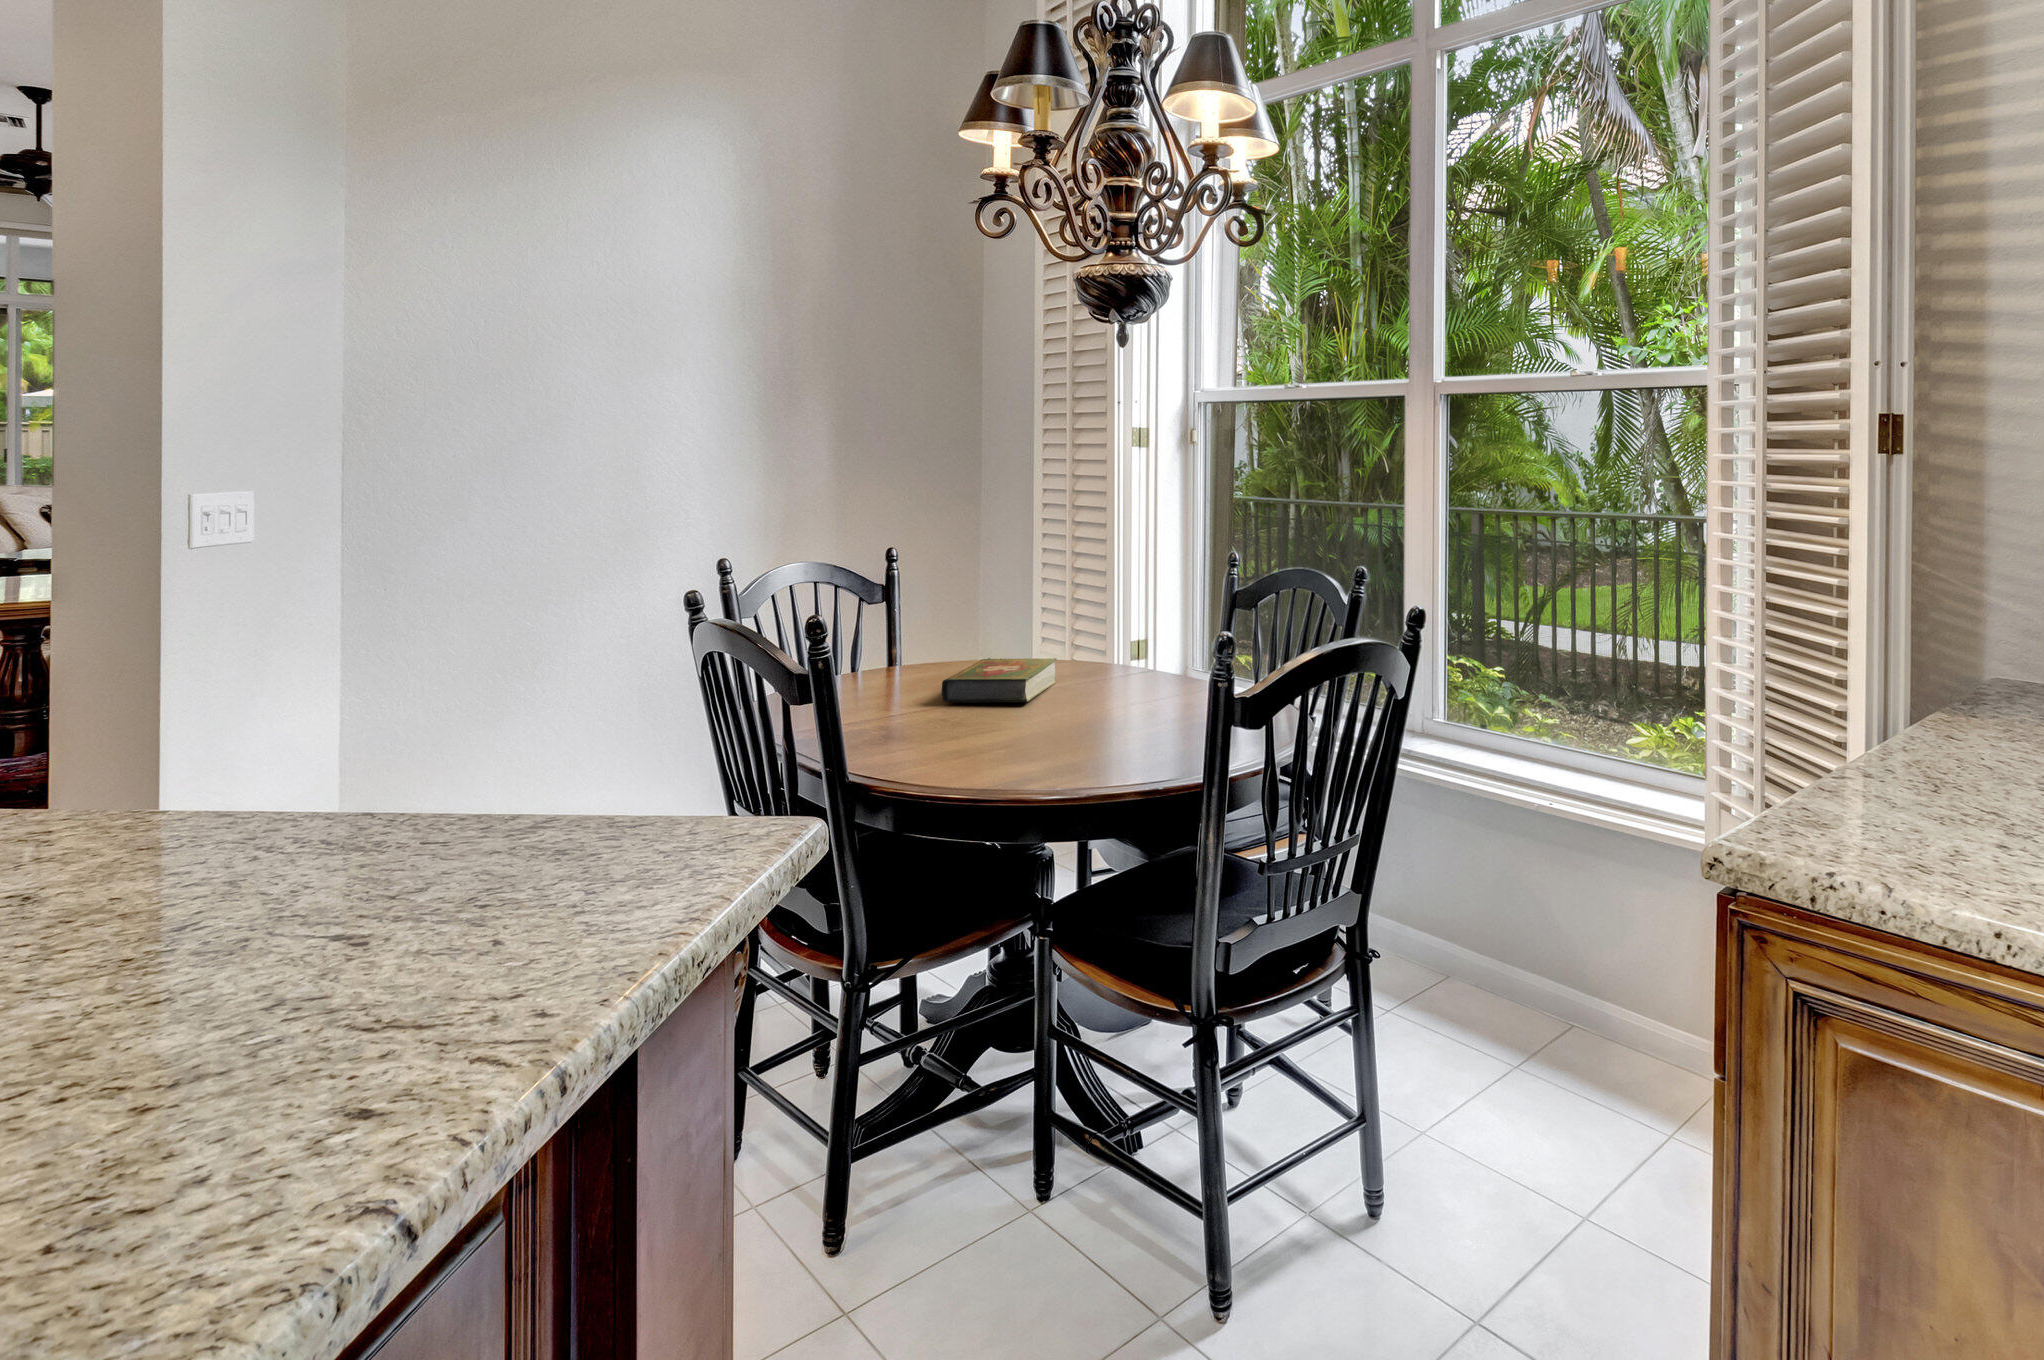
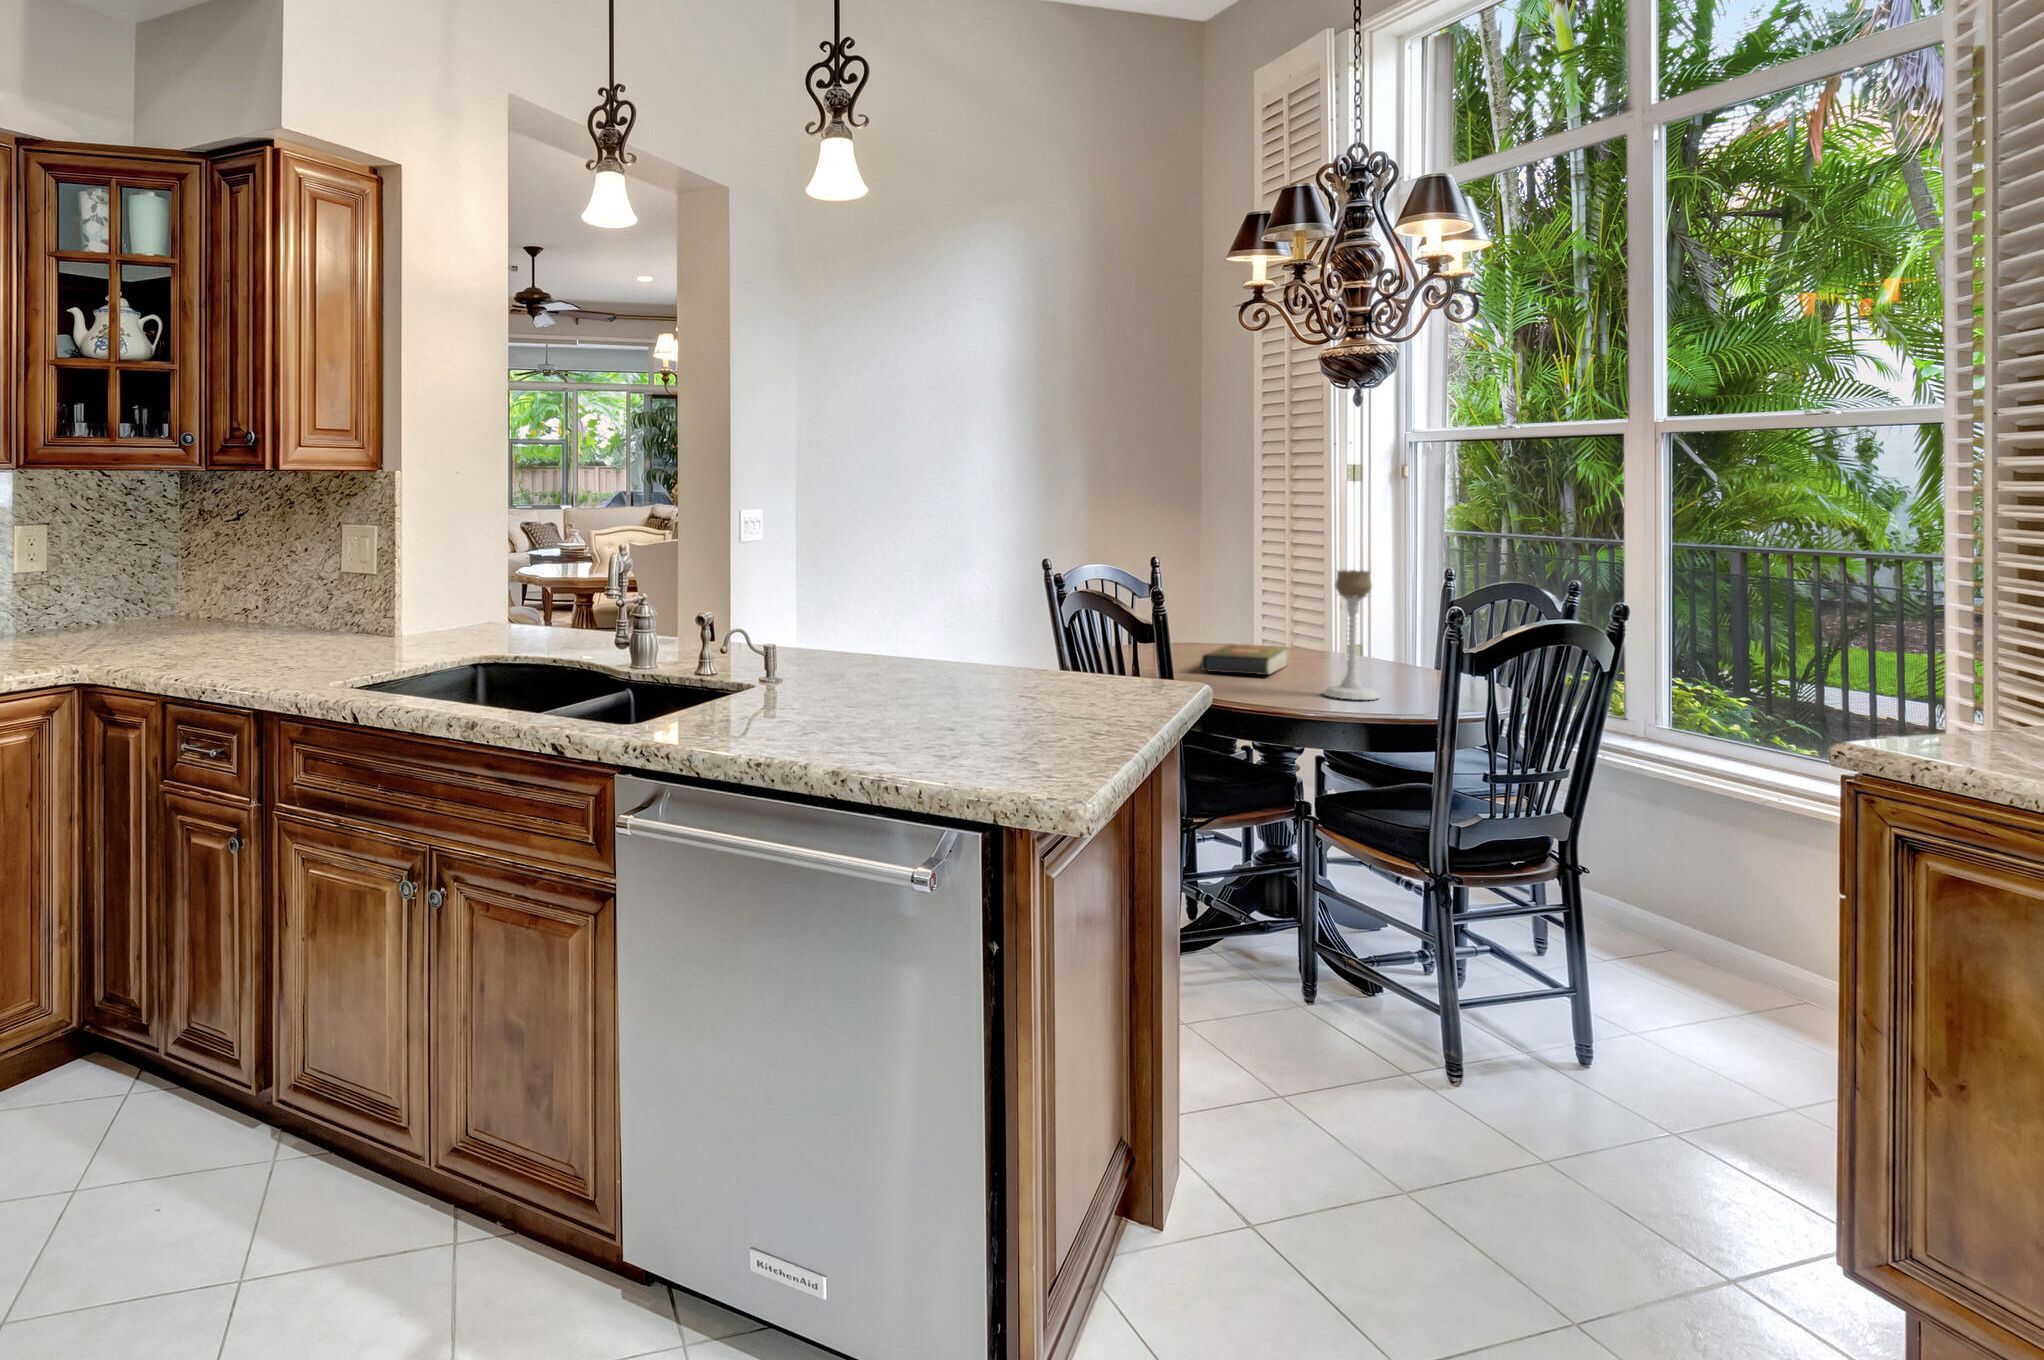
candle holder: none [1087,562,1156,736] -> present [1324,570,1379,700]

